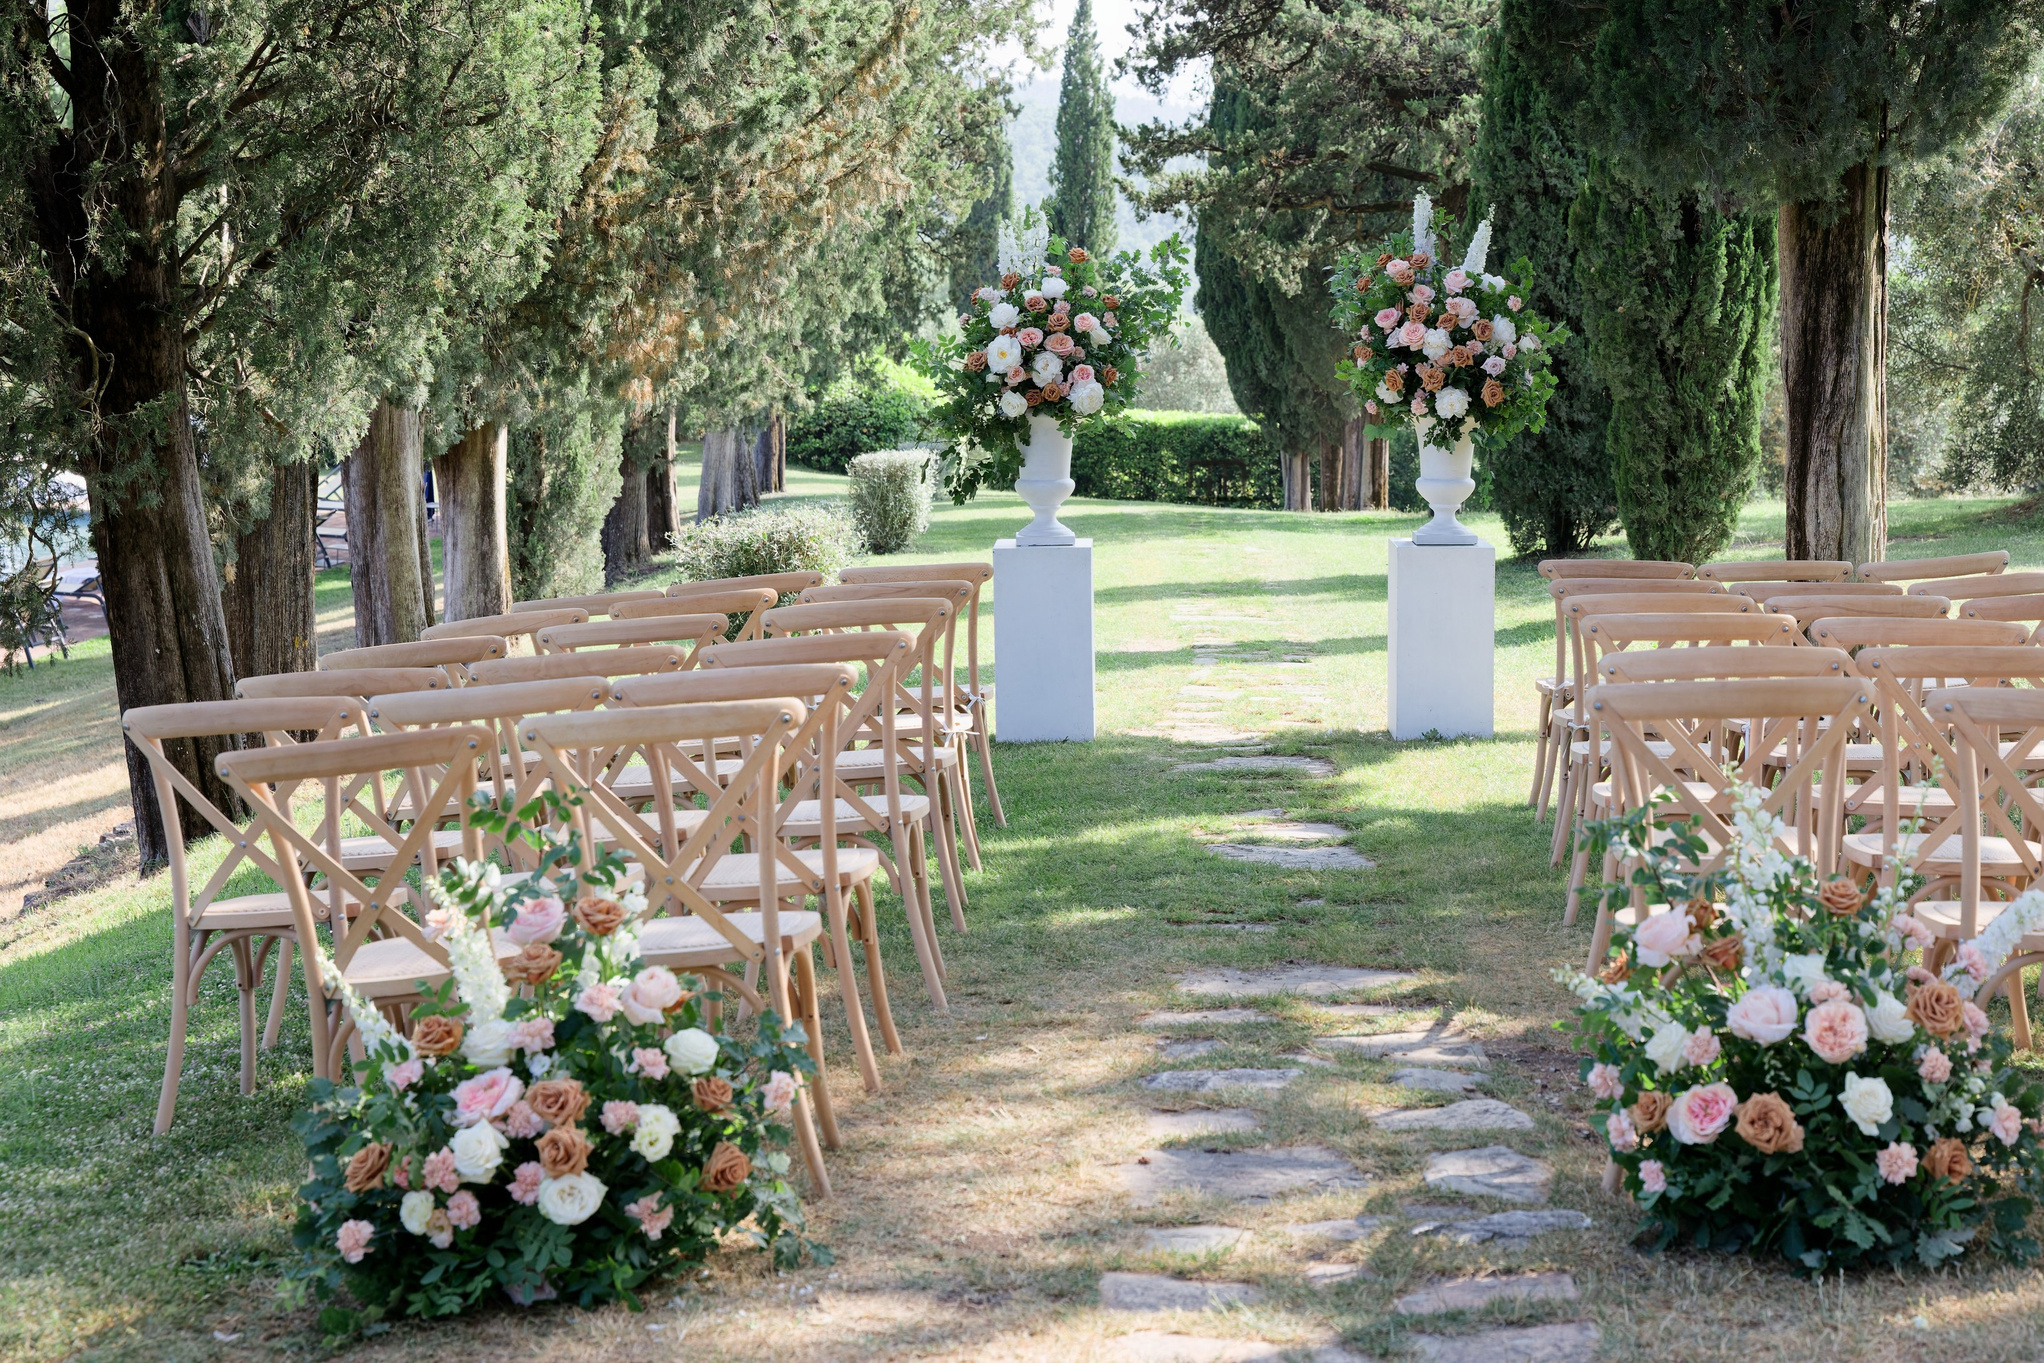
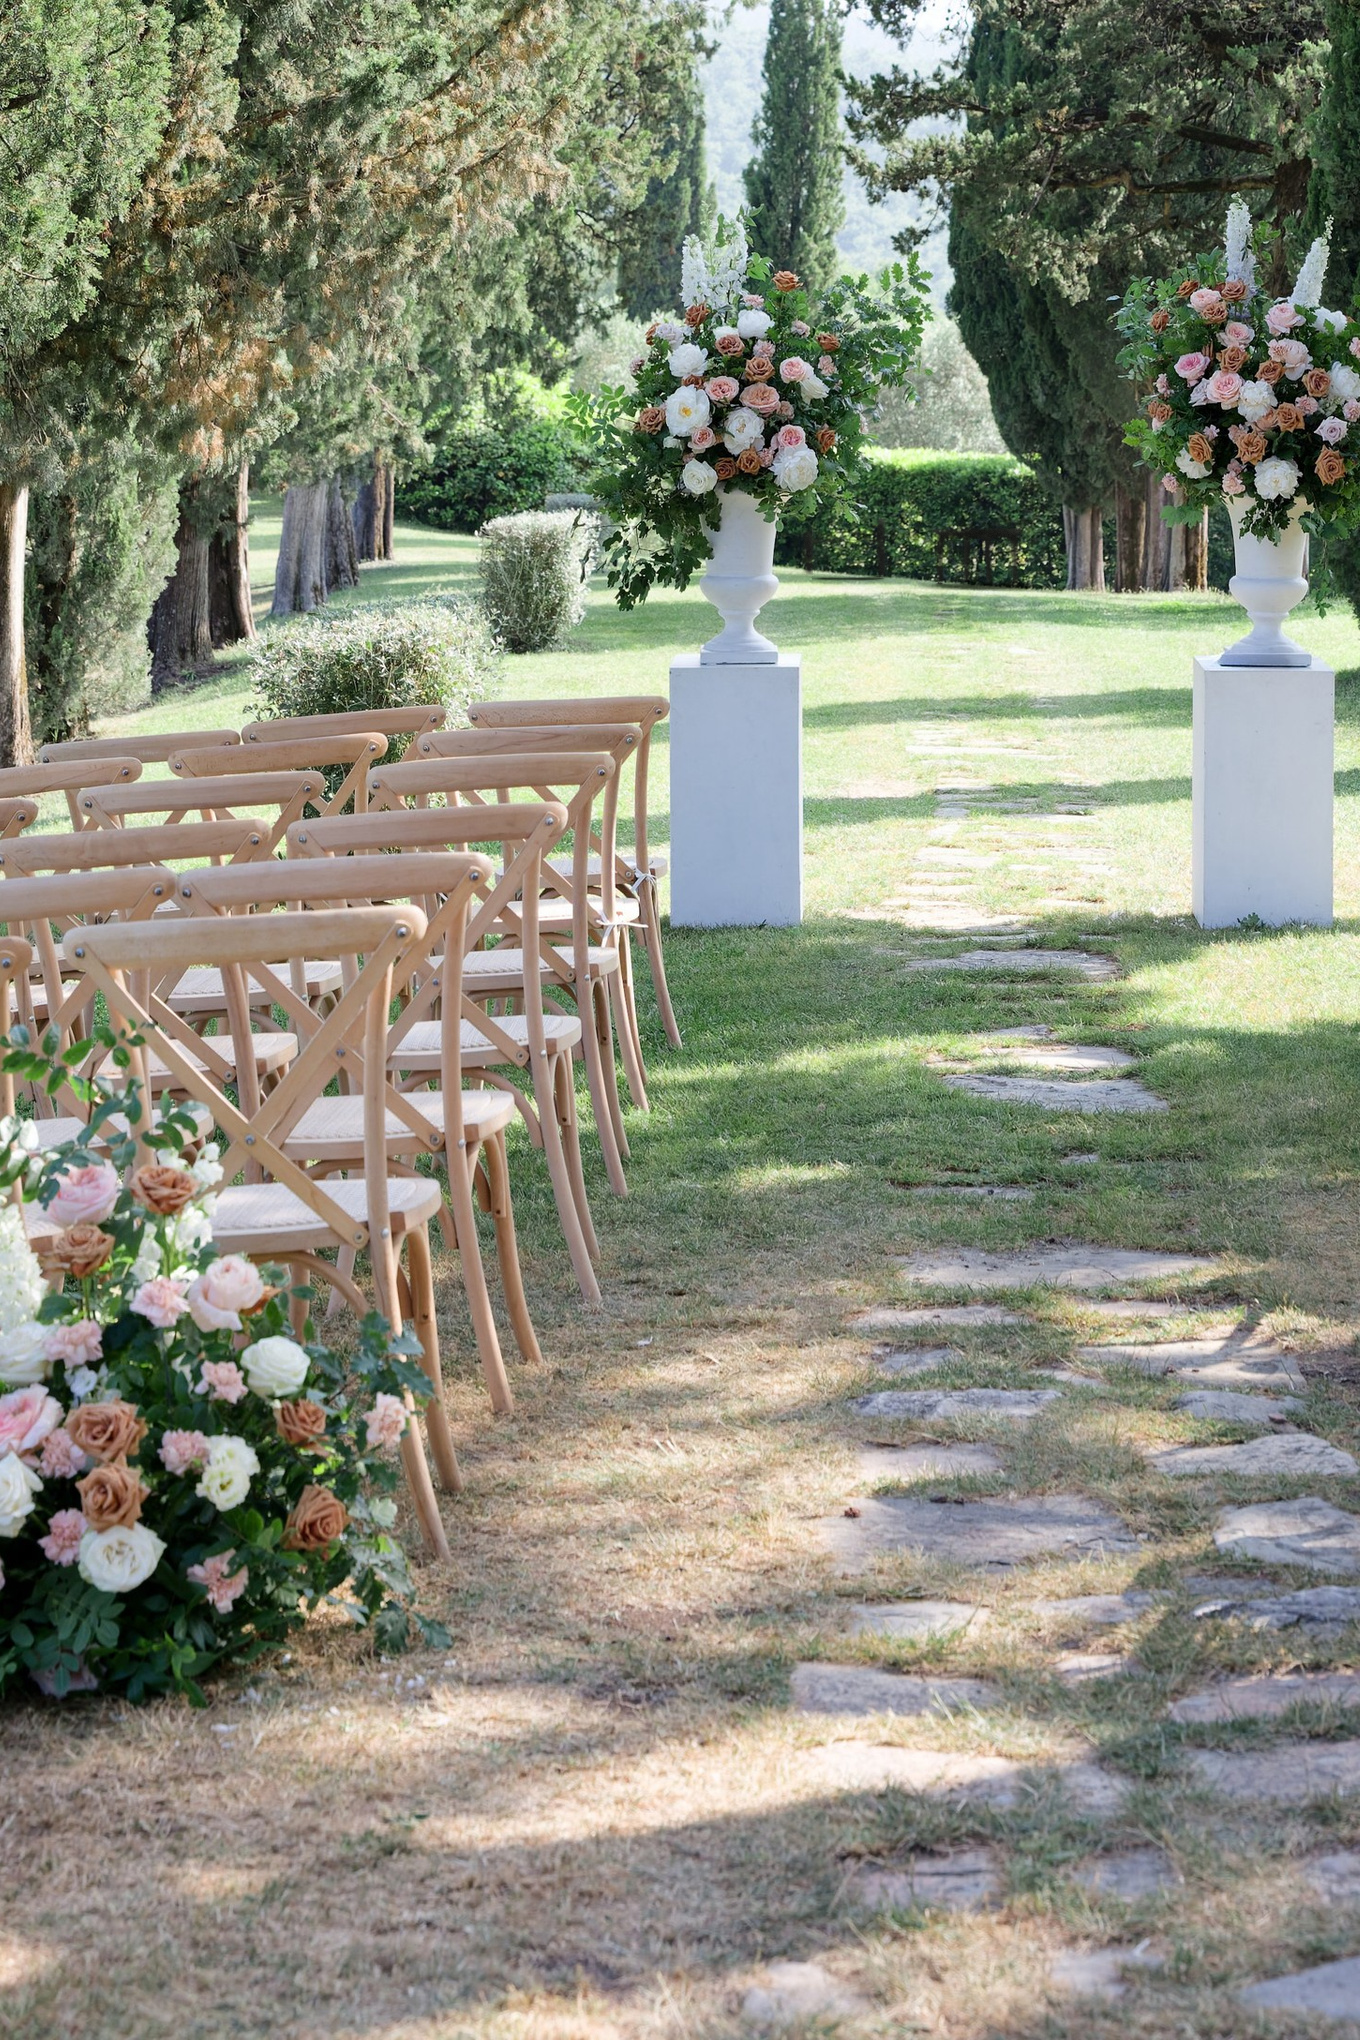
bench: none [1094,452,1151,494] -> present [804,518,885,576]

